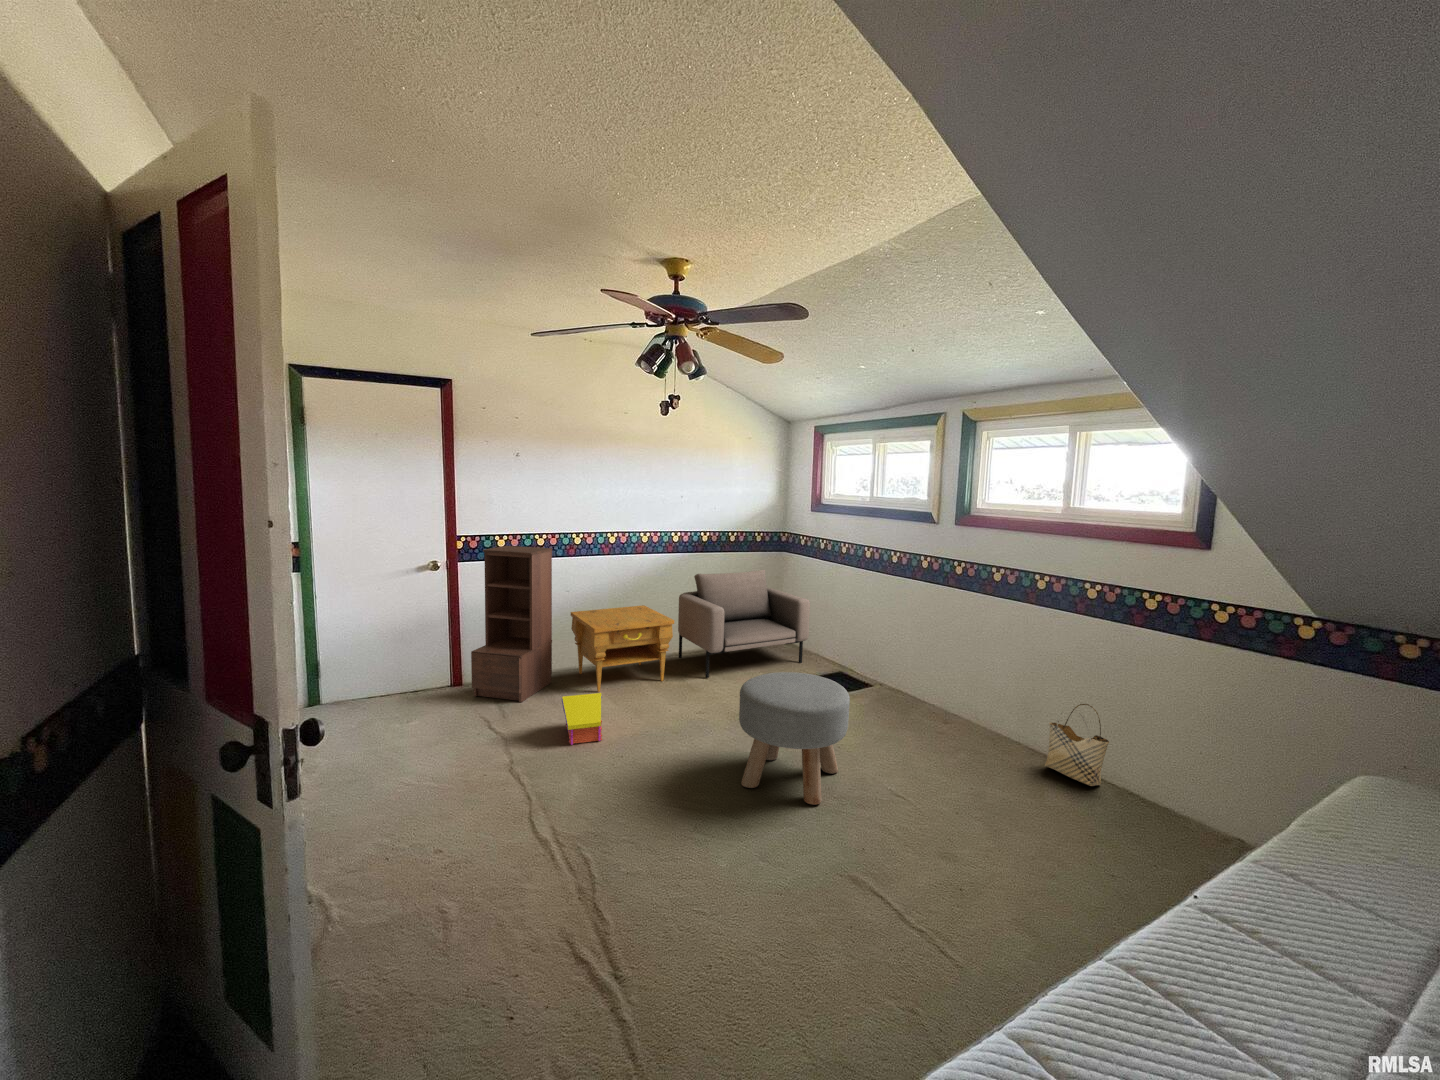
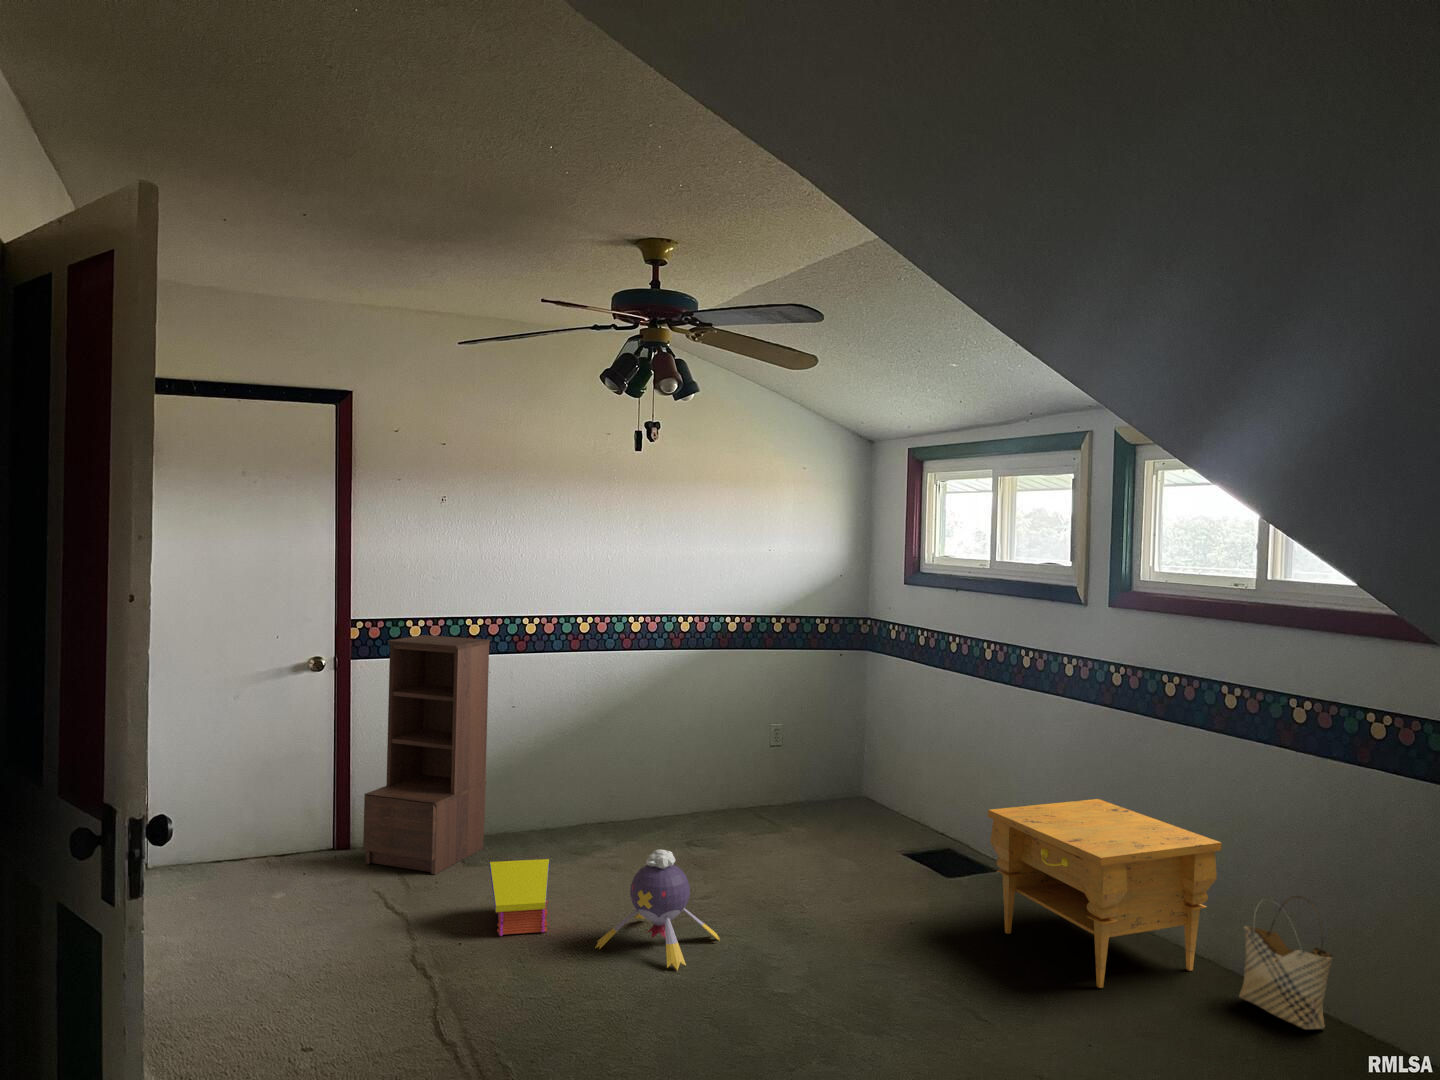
armchair: present [678,570,810,678] -> none [686,679,896,849]
nightstand: present [571,605,674,692] -> present [988,799,1221,988]
ottoman: present [739,672,850,805] -> none [745,832,911,1033]
plush toy: none [636,686,717,765] -> present [595,849,720,970]

